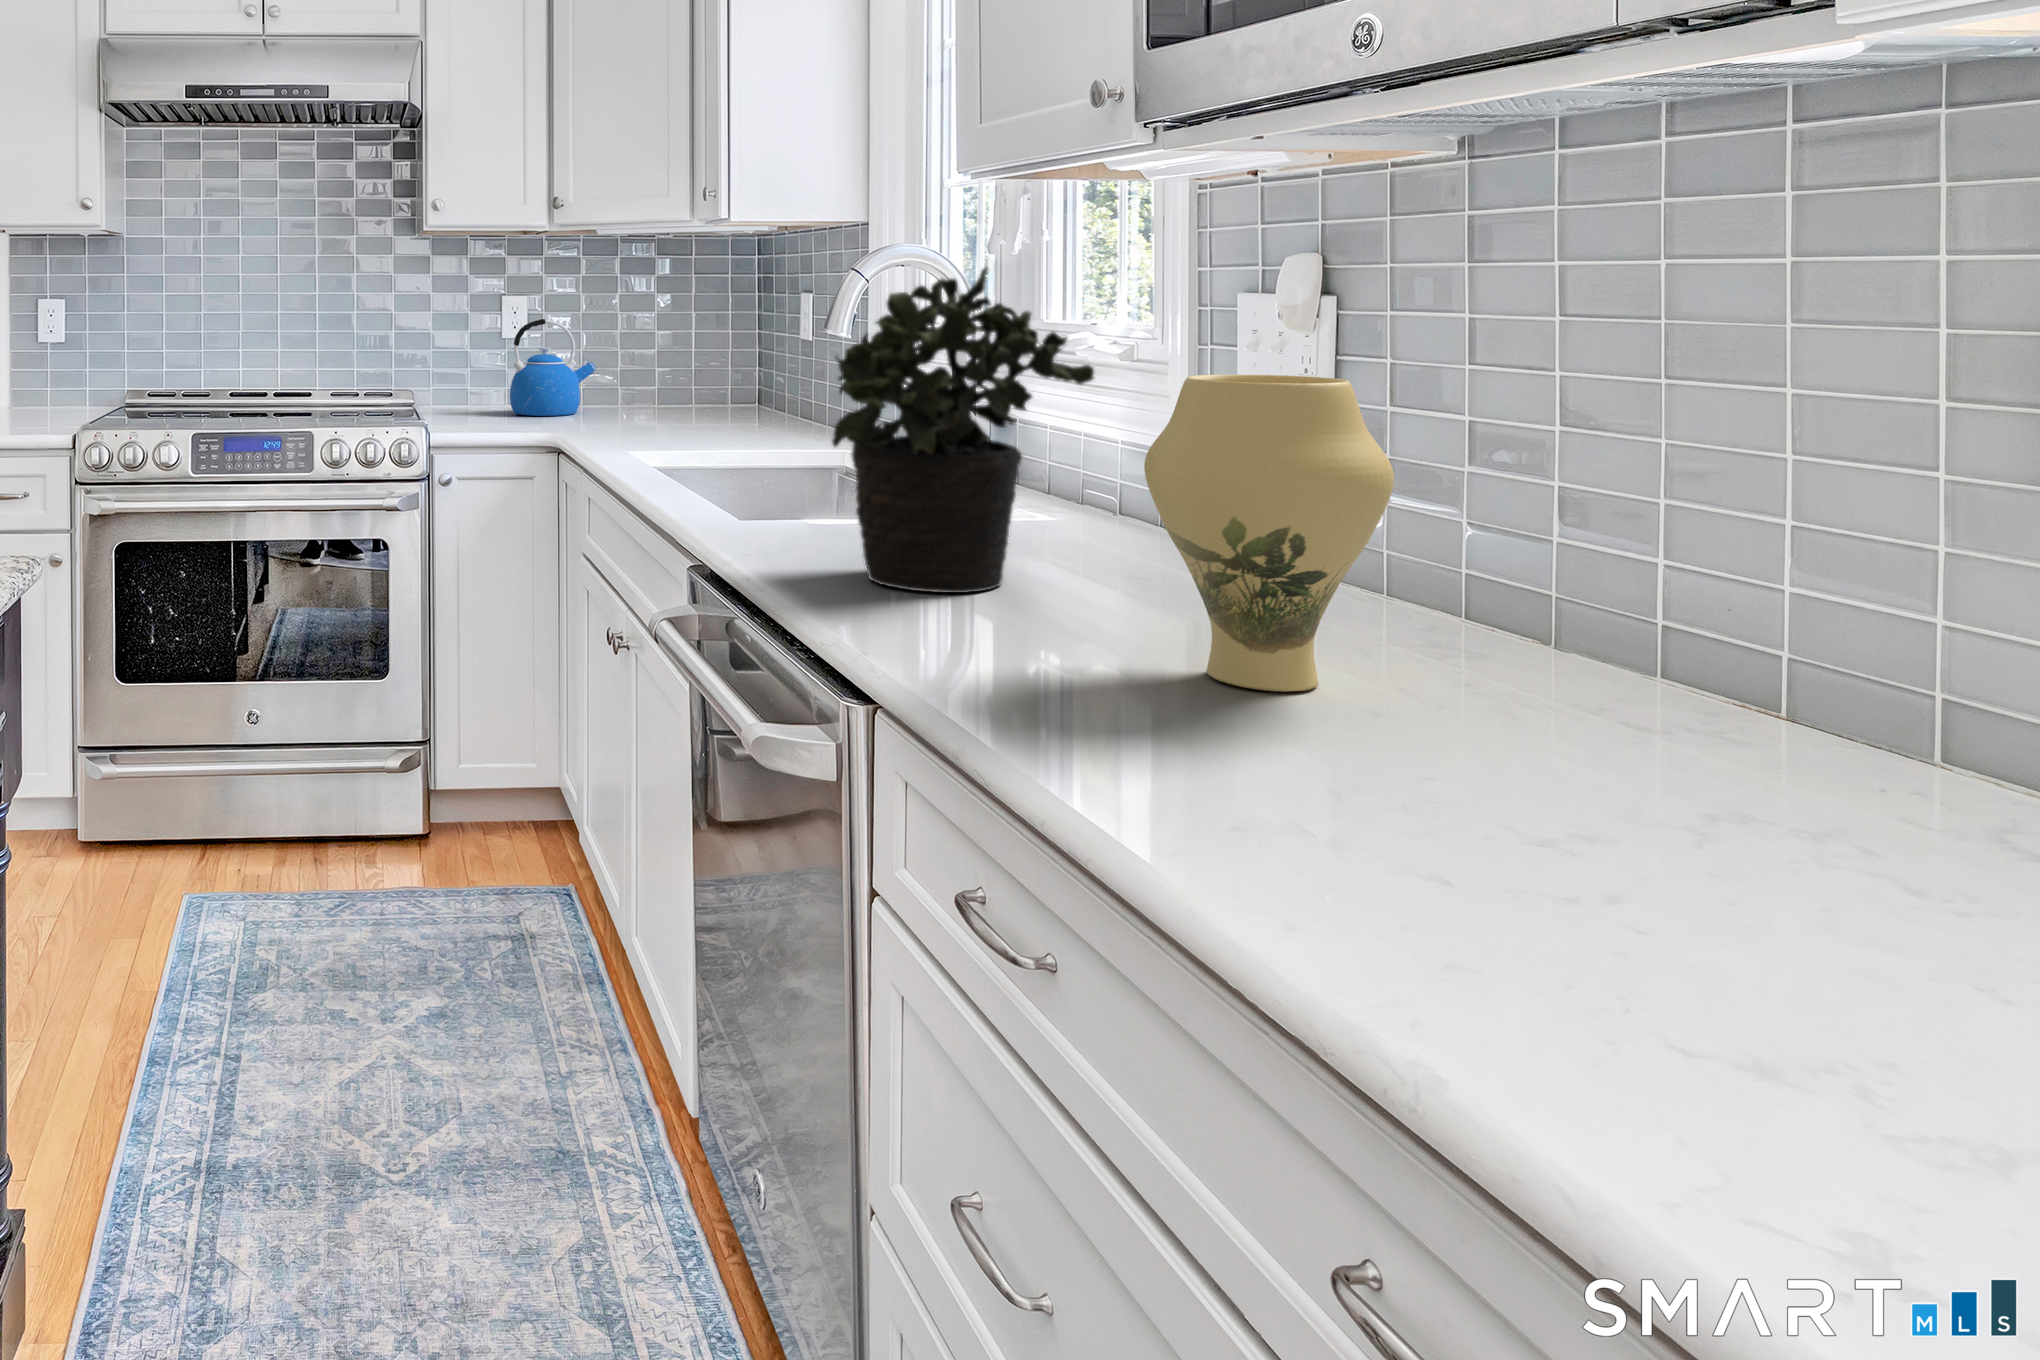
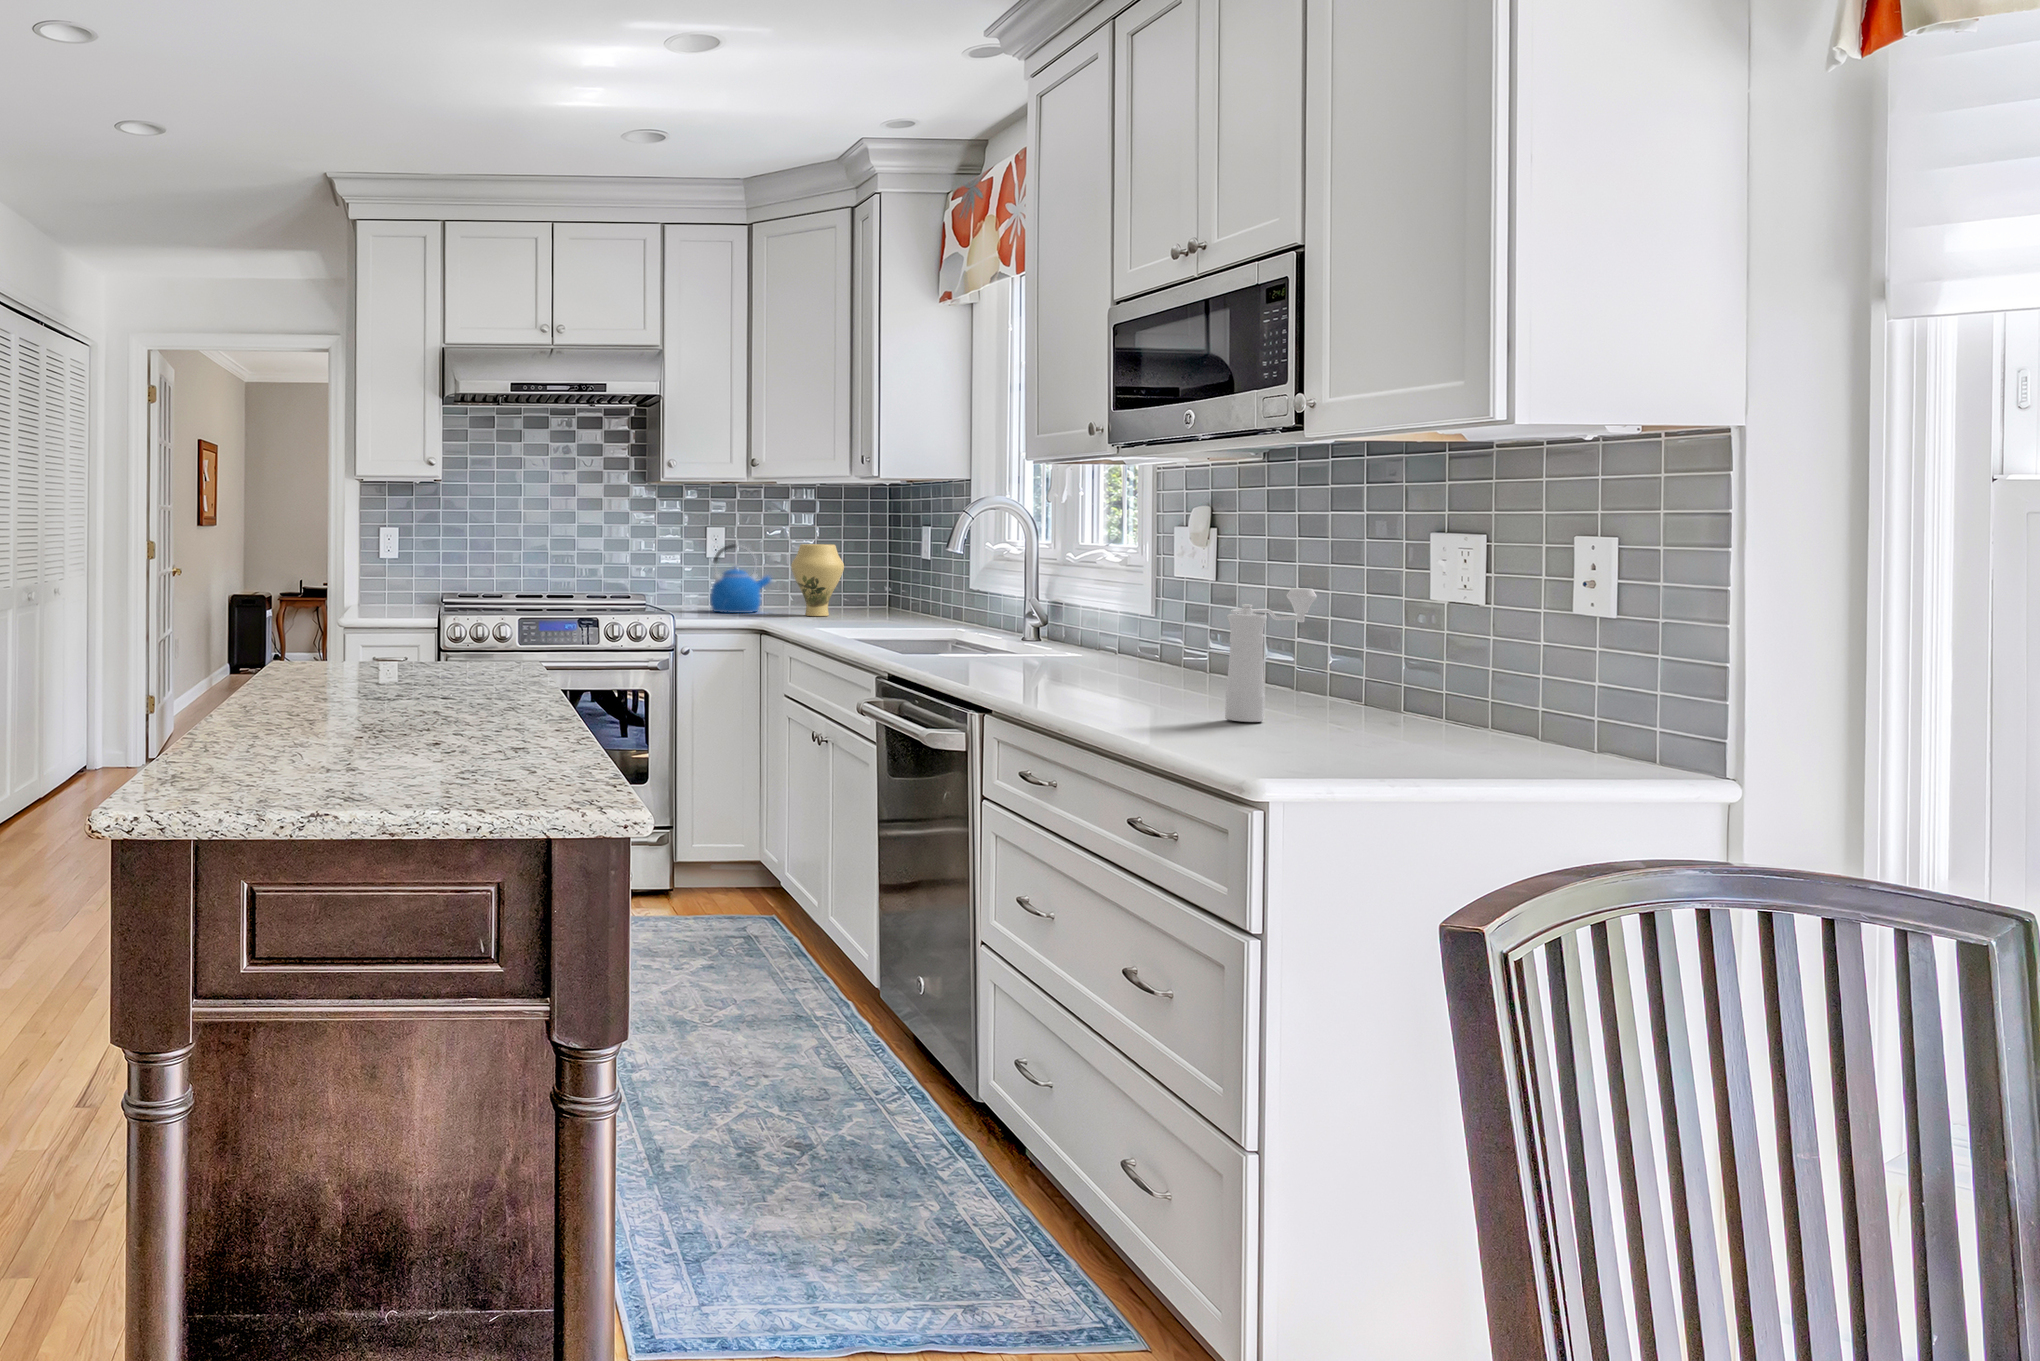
potted plant: present [832,268,1094,593] -> none [961,515,1095,676]
vase: present [1144,374,1394,692] -> present [791,544,844,616]
pepper mill: none [1556,458,1806,869] -> present [1225,588,1317,722]

